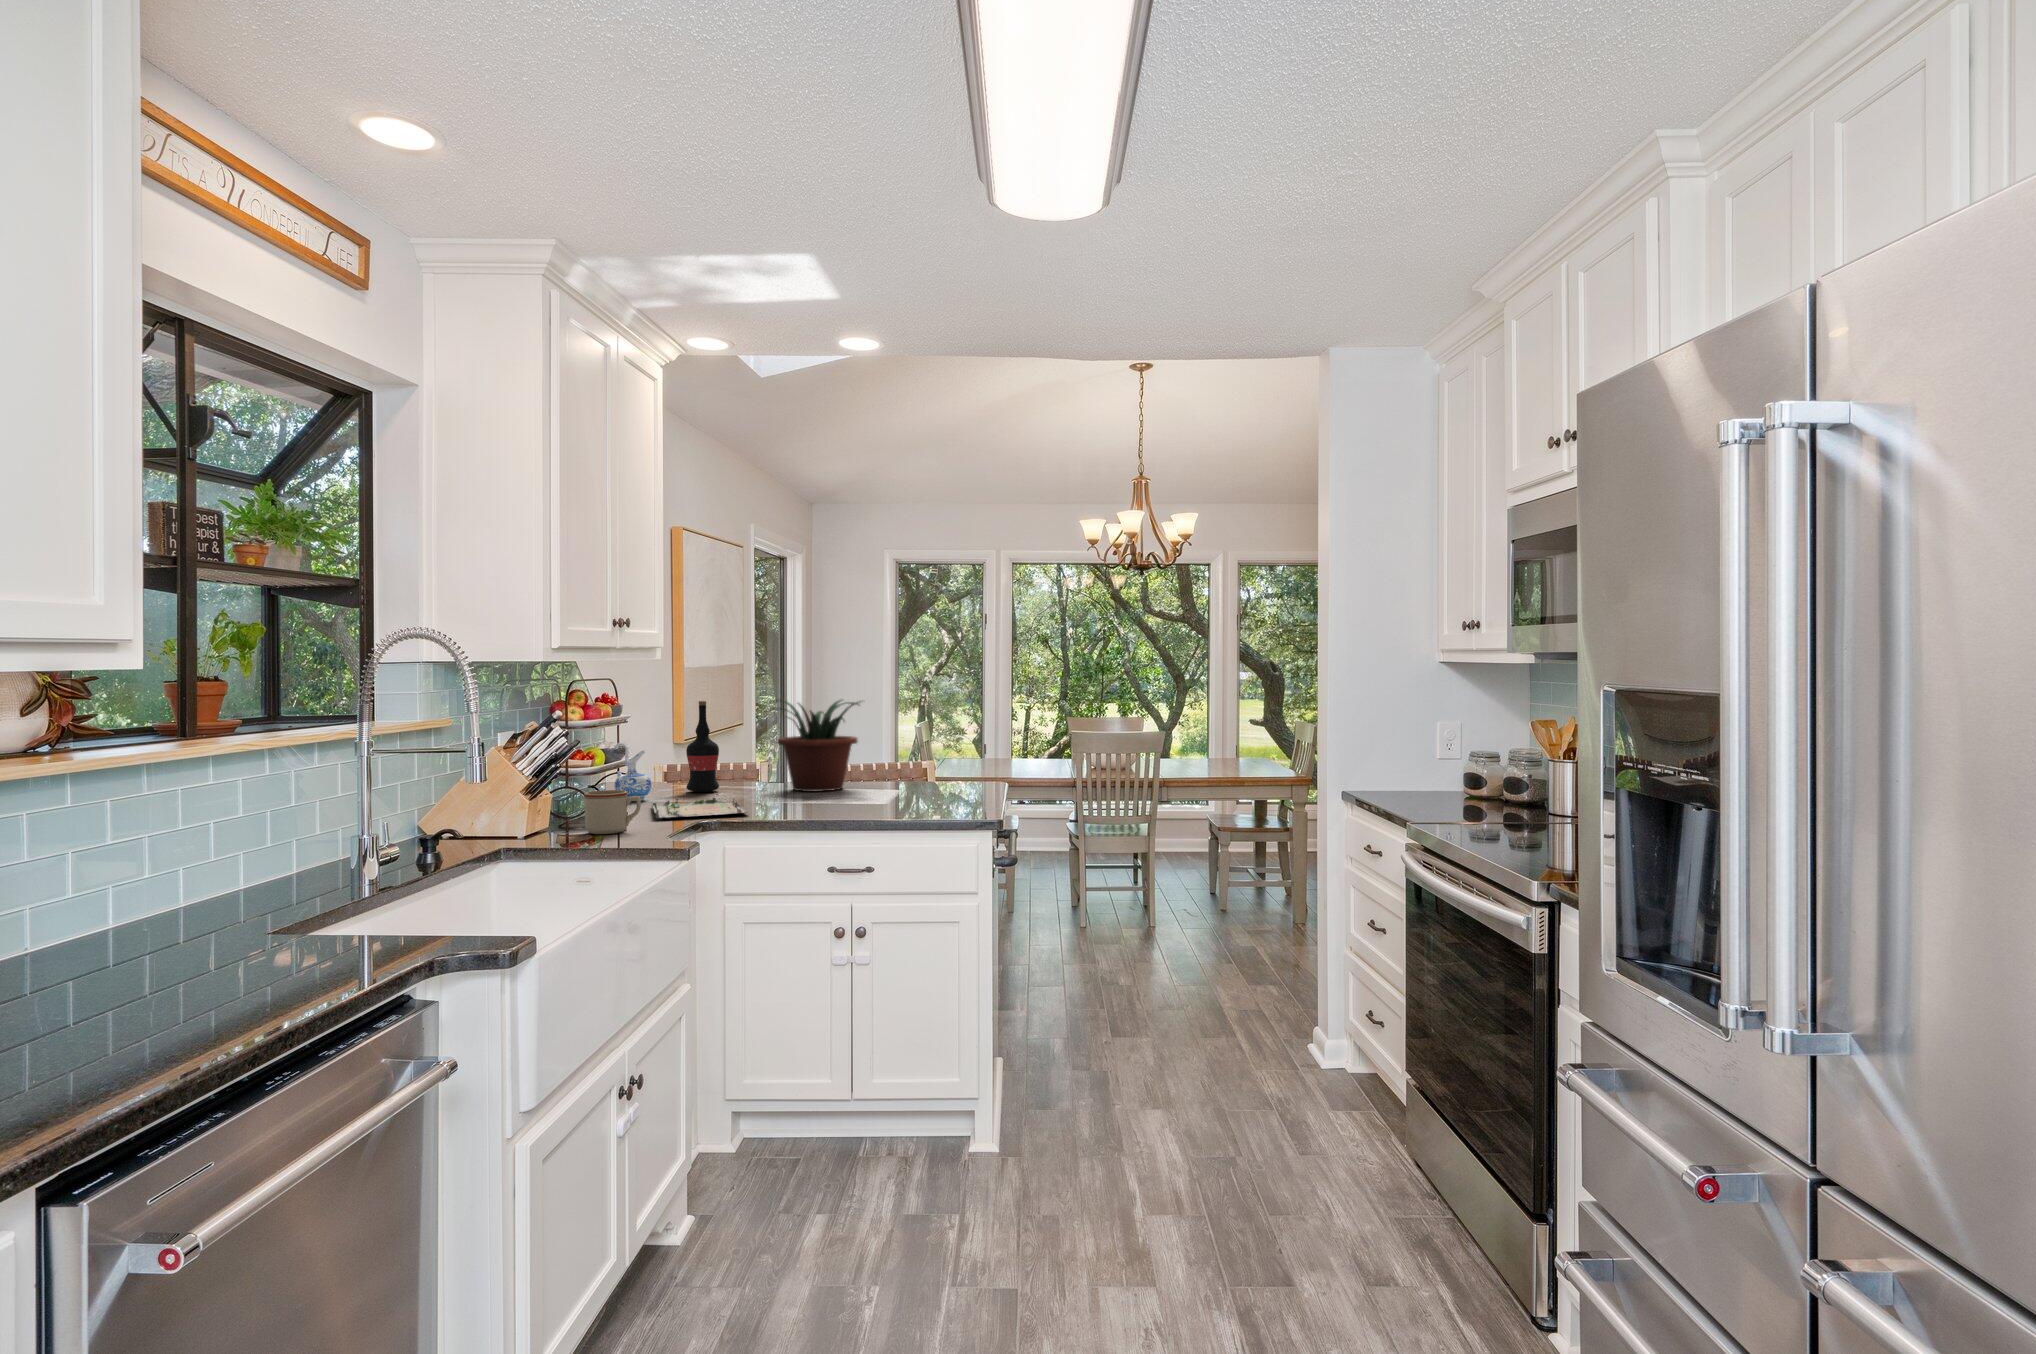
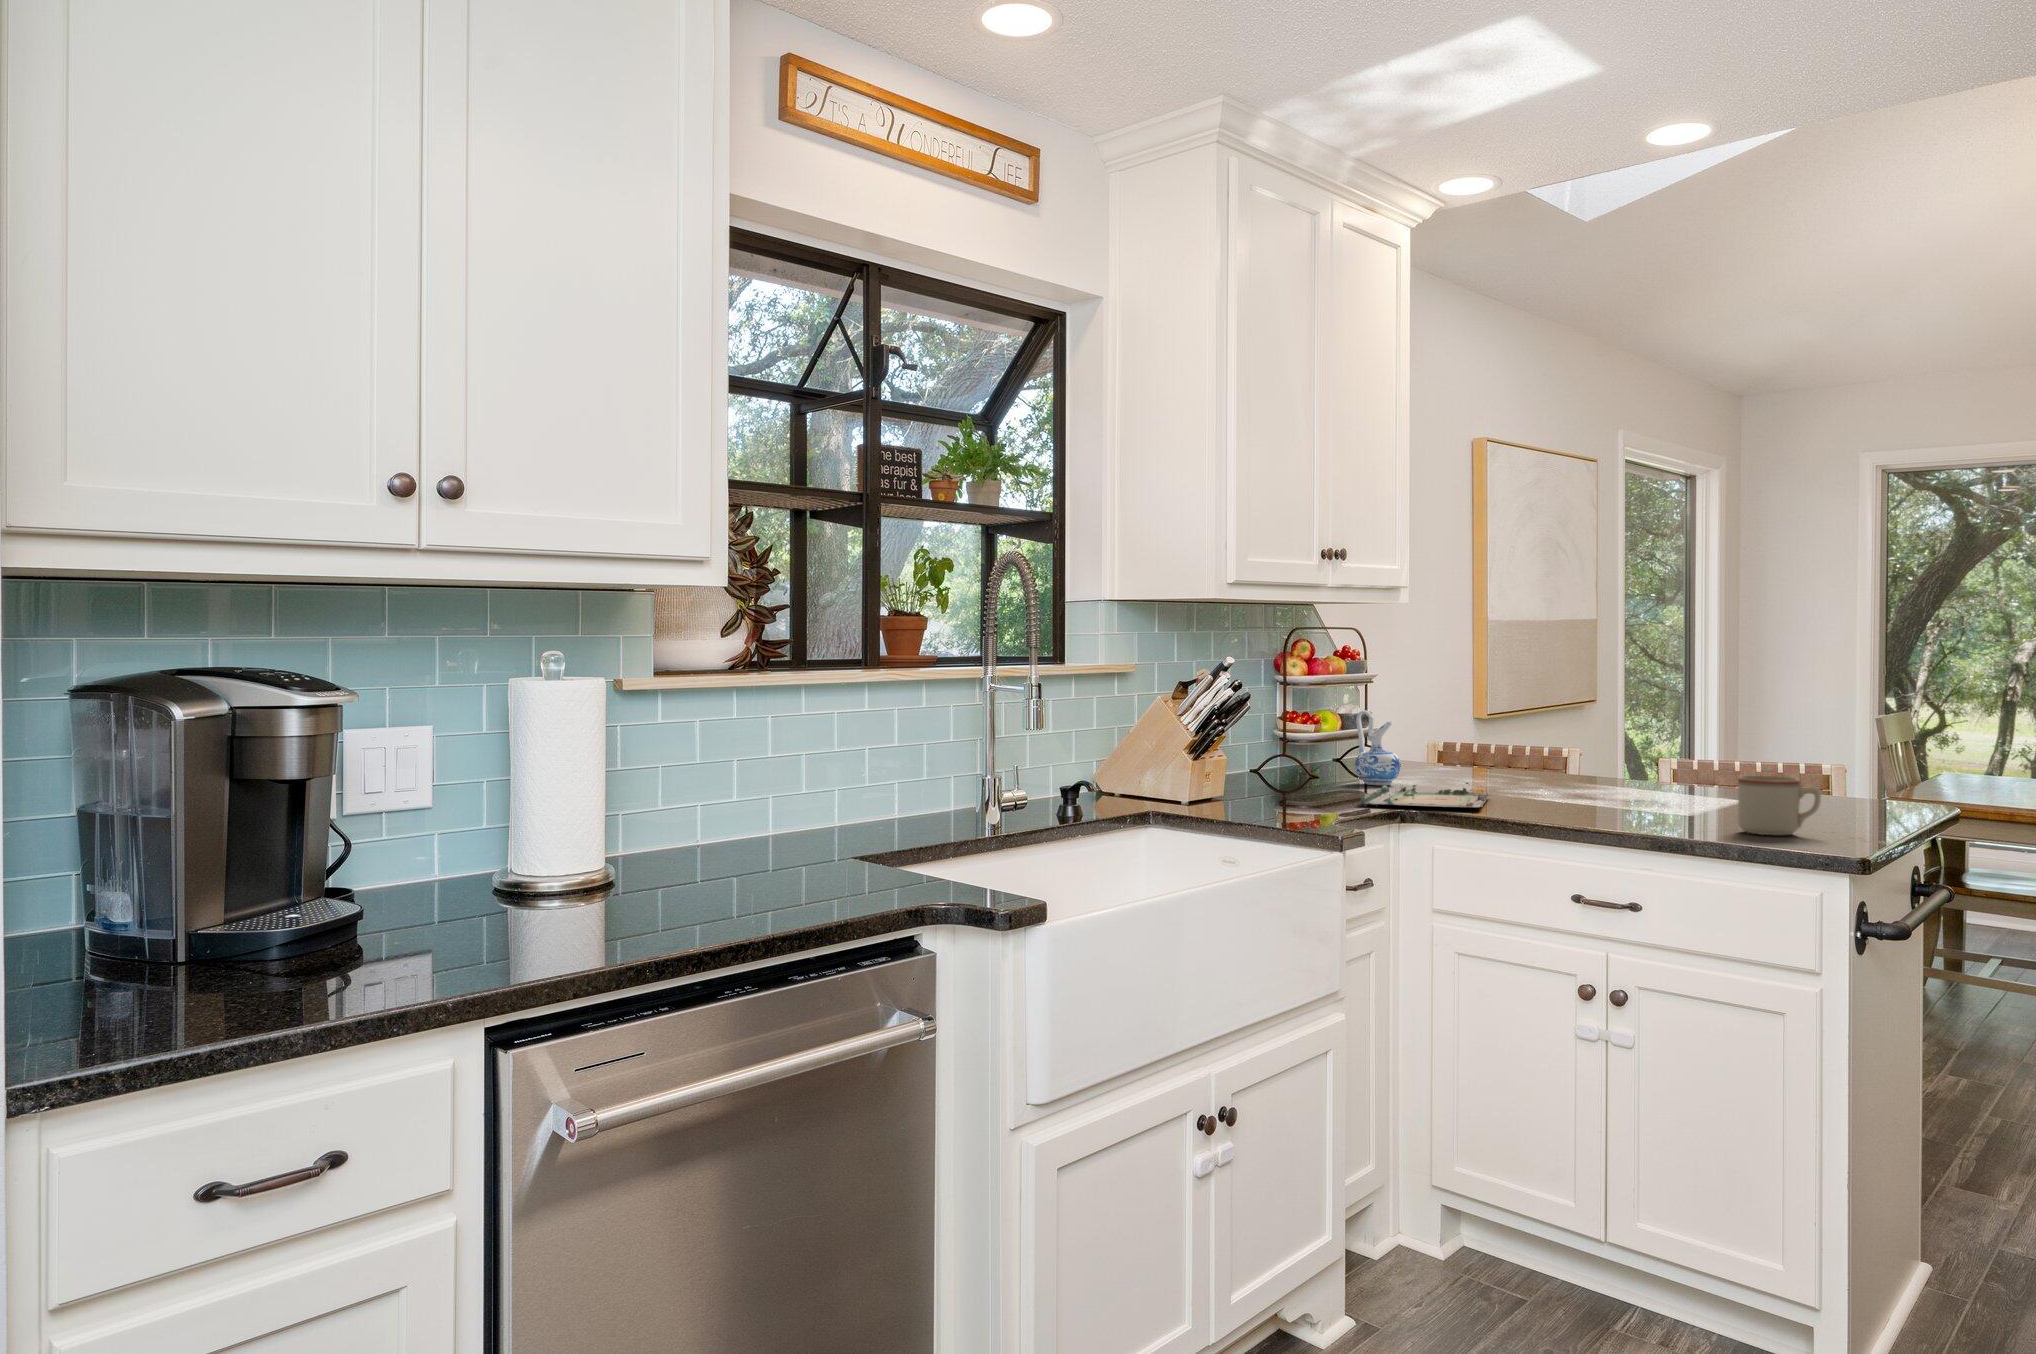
potted plant: present [772,699,859,792] -> none [1565,662,1716,795]
wine bottle: present [686,701,719,792] -> none [1458,662,1502,782]
mug: present [584,790,641,834] -> present [1738,776,1821,835]

